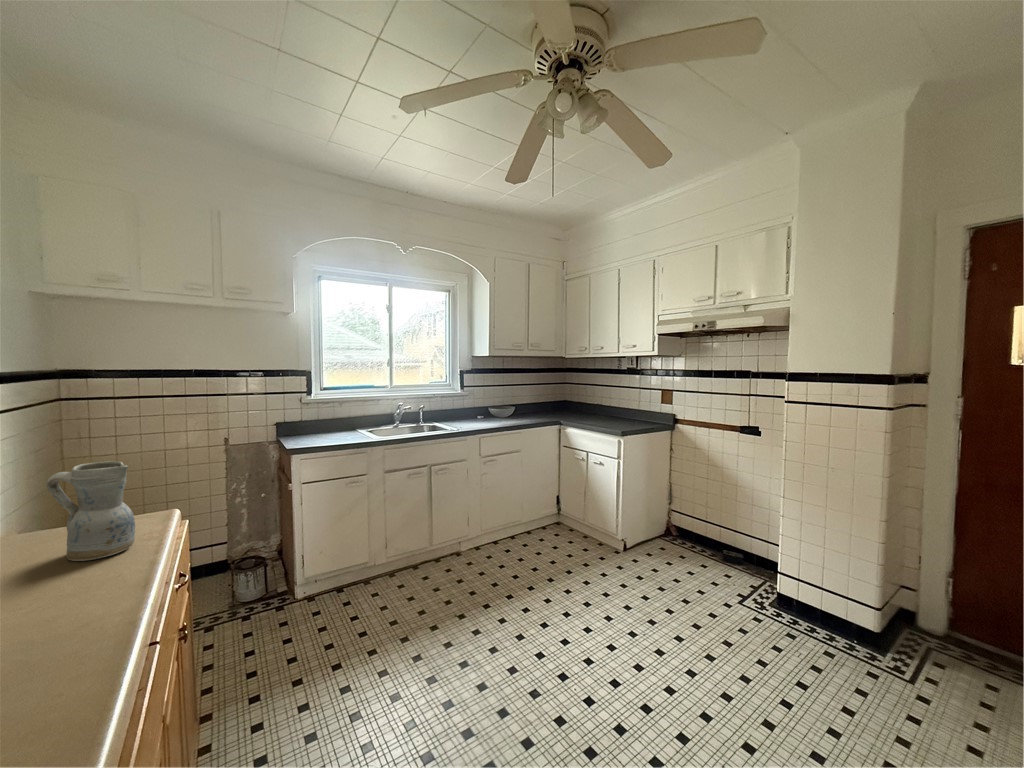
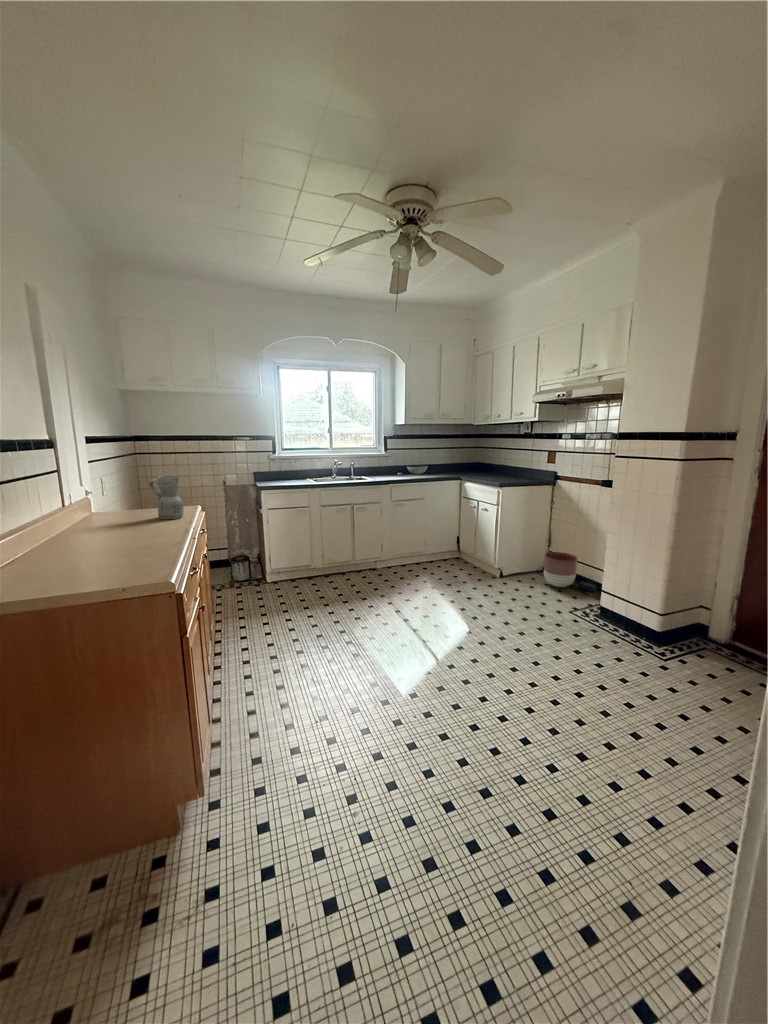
planter: none [678,513,719,560] -> present [544,552,577,587]

